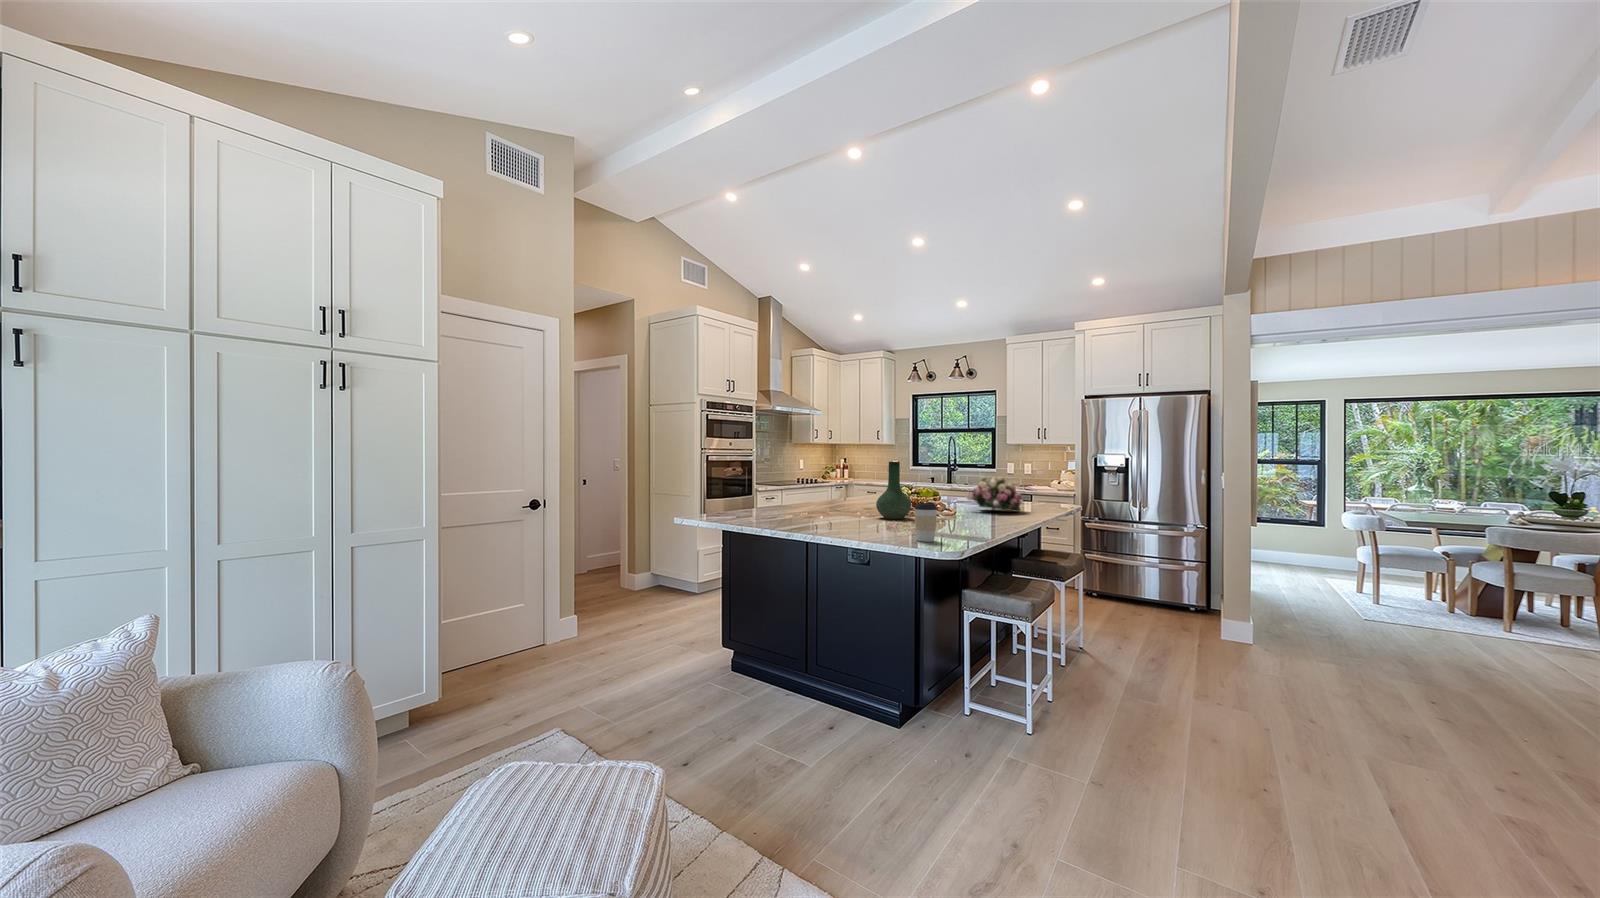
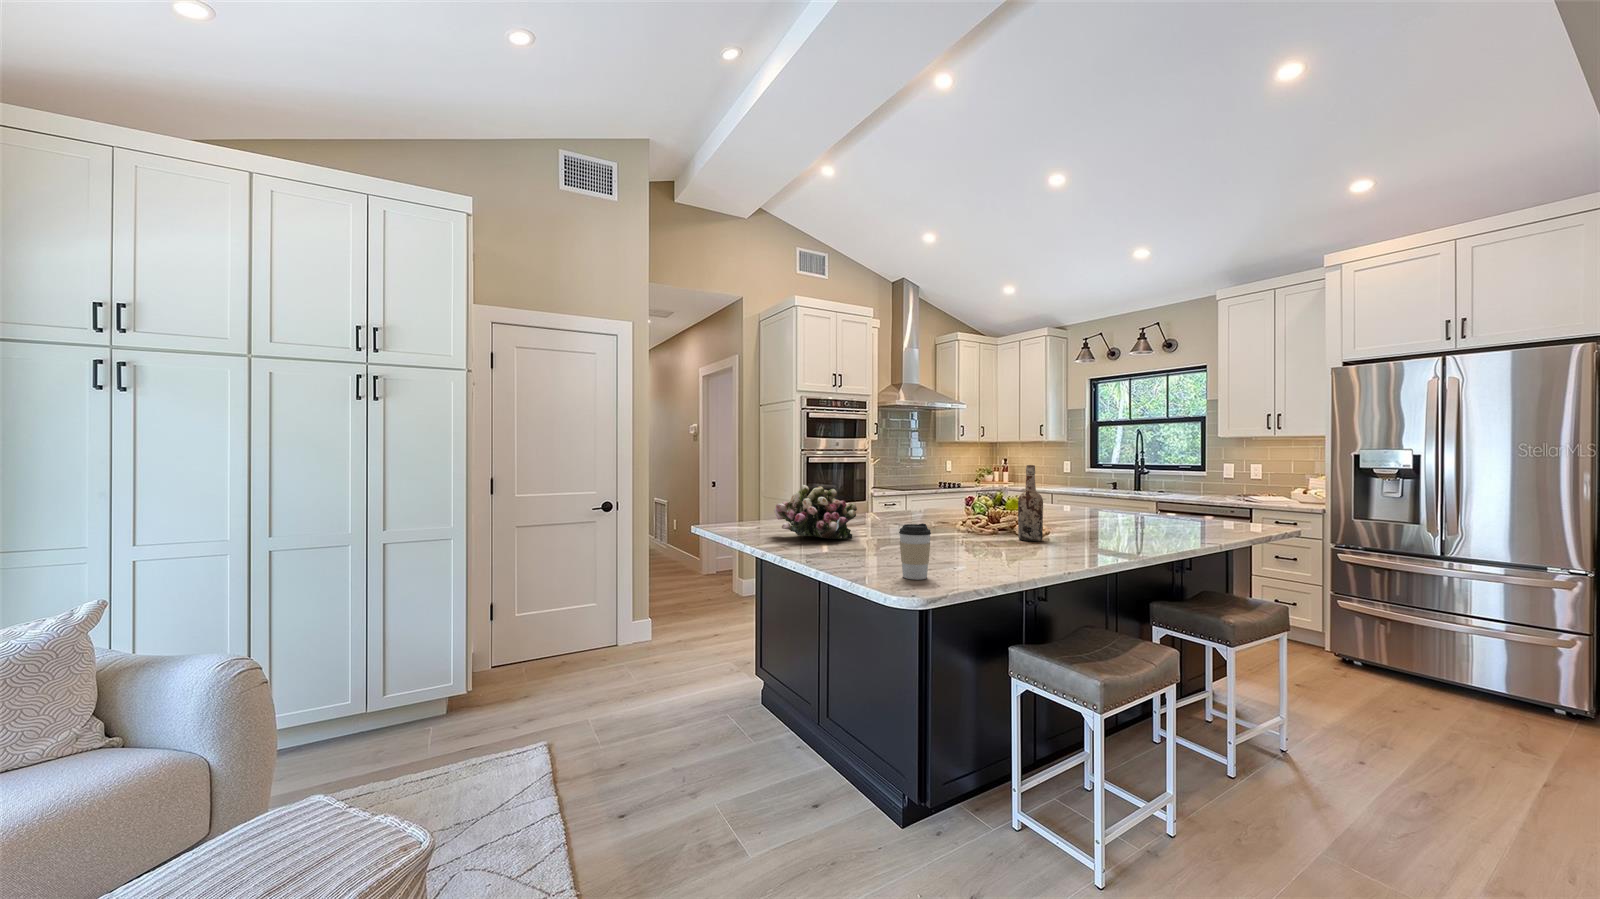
wine bottle: none [938,461,955,517] -> present [1018,465,1043,541]
vase: present [876,462,911,519] -> none [926,466,973,541]
flower arrangement: present [967,476,1023,512] -> present [774,485,857,539]

